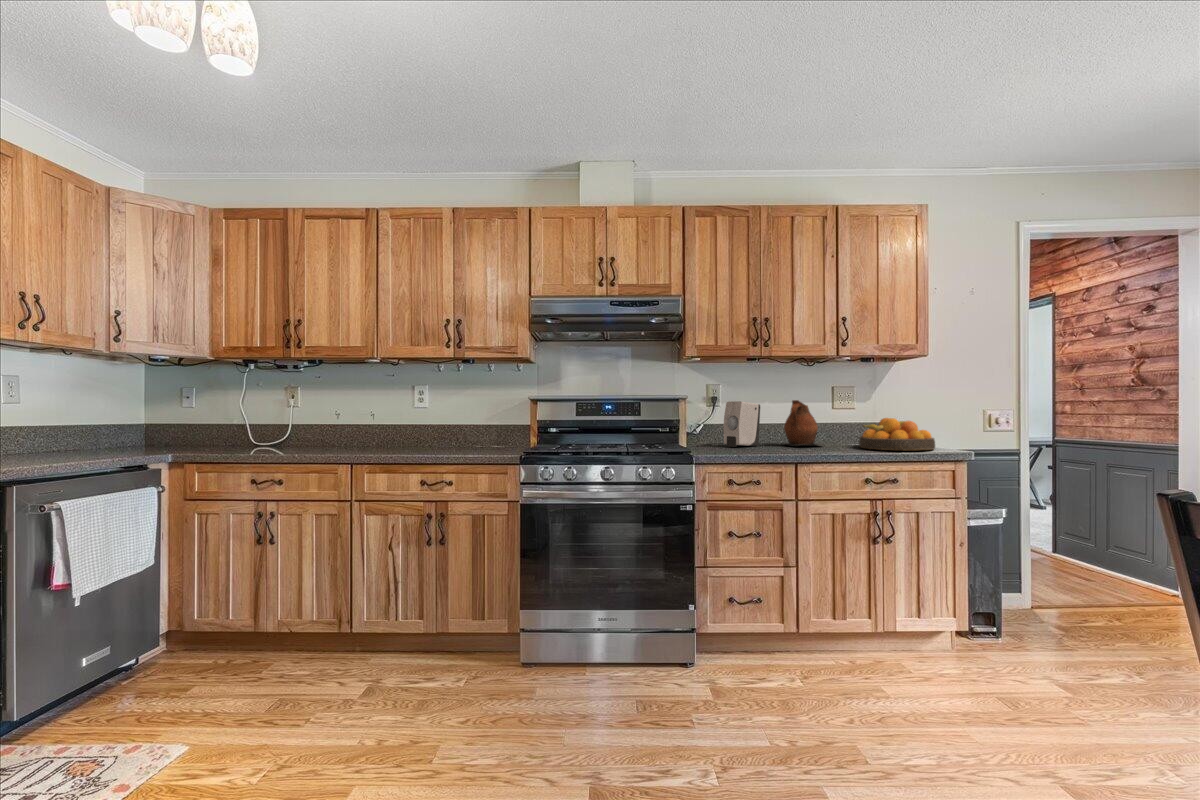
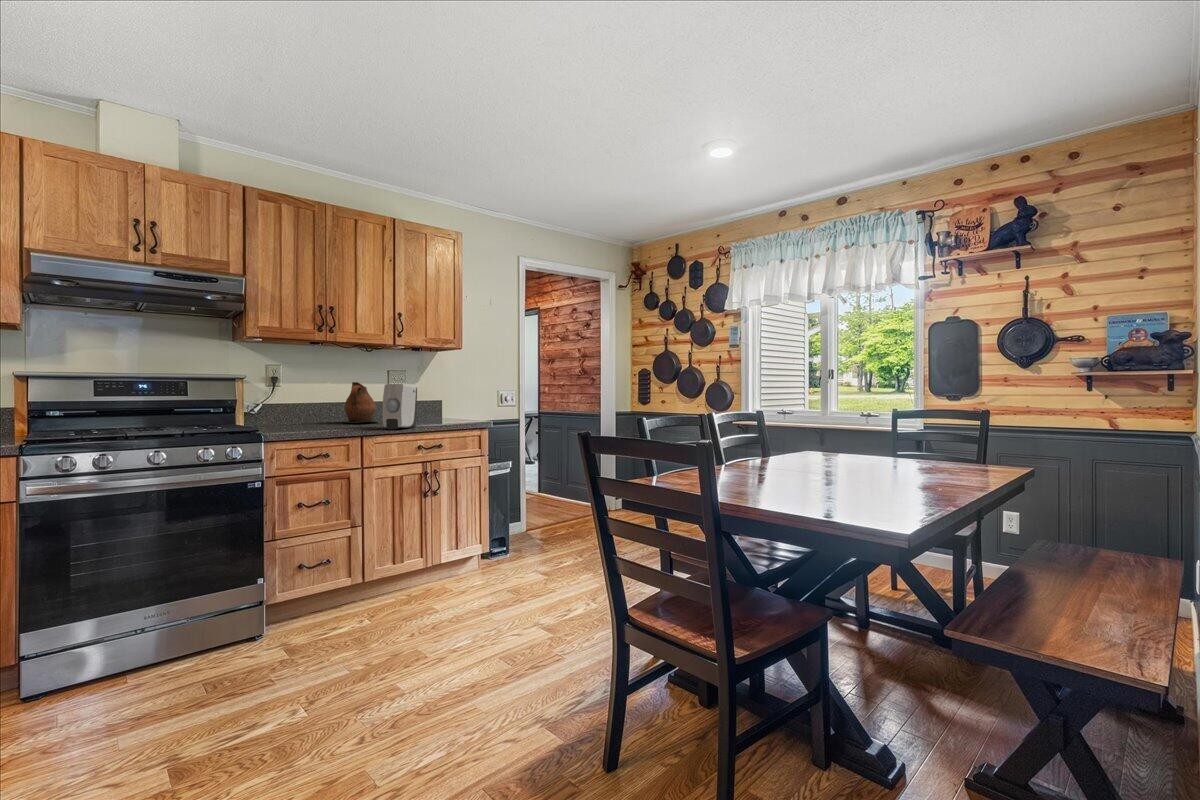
soap dispenser: present [723,401,760,447] -> present [382,384,417,429]
fruit bowl: present [859,418,935,450] -> none [410,397,467,423]

